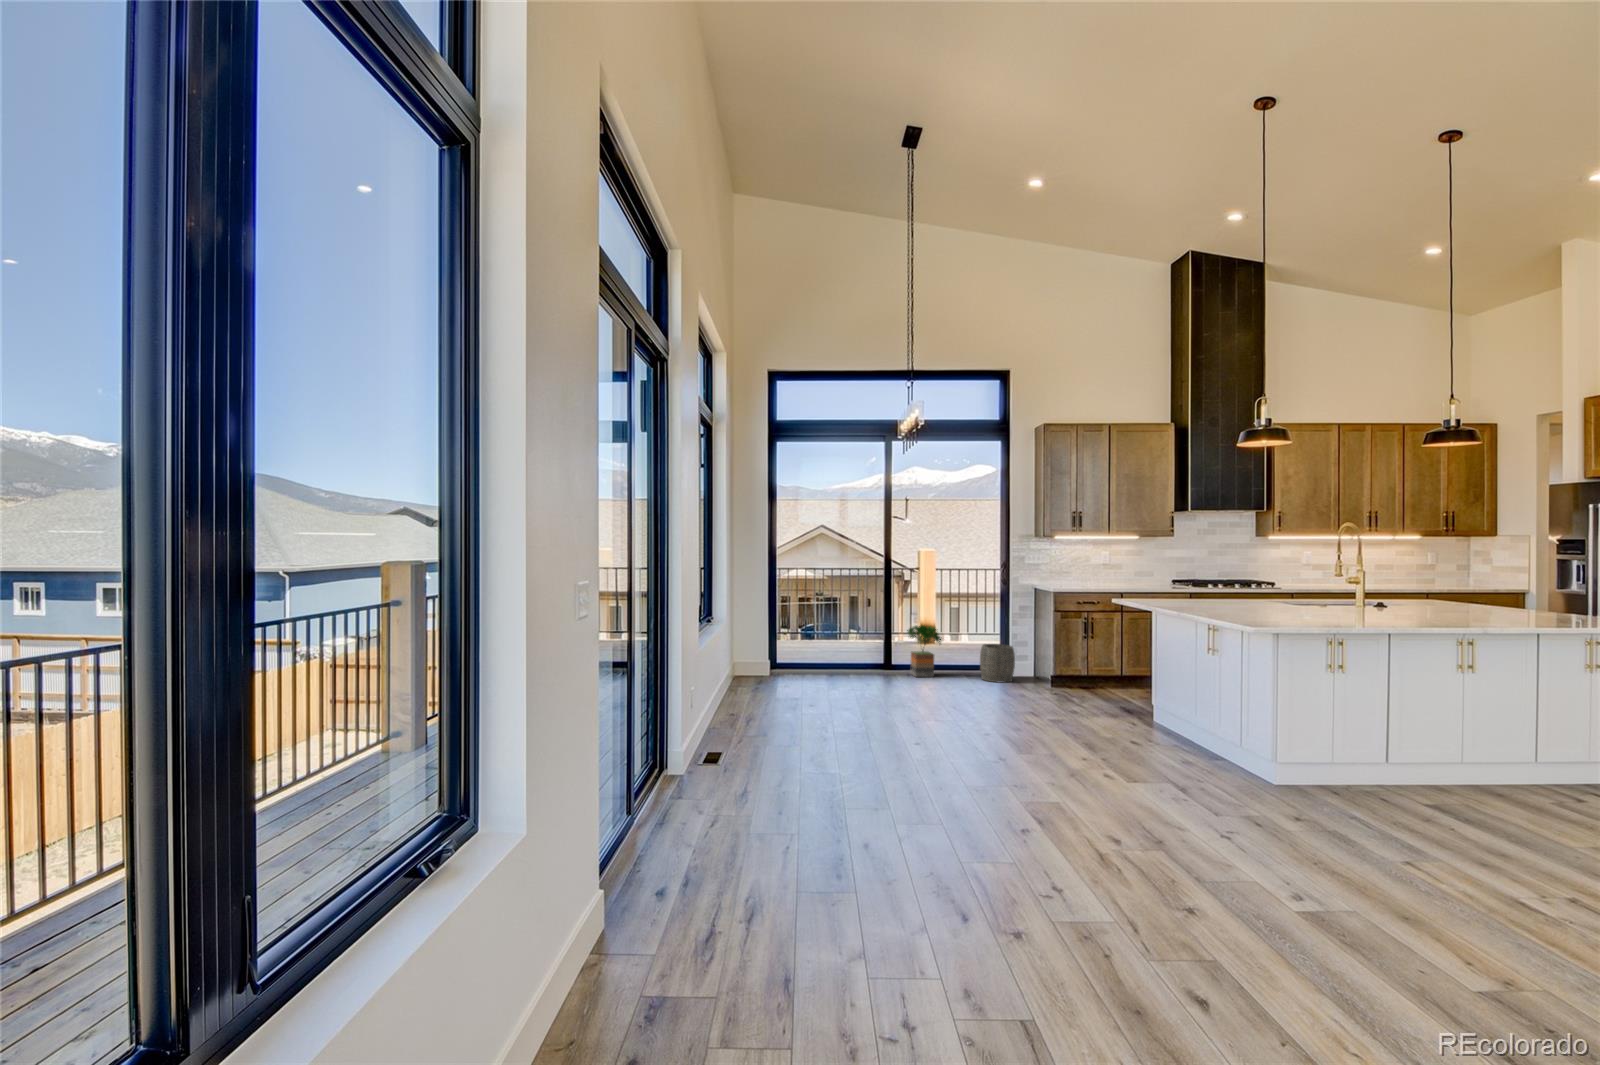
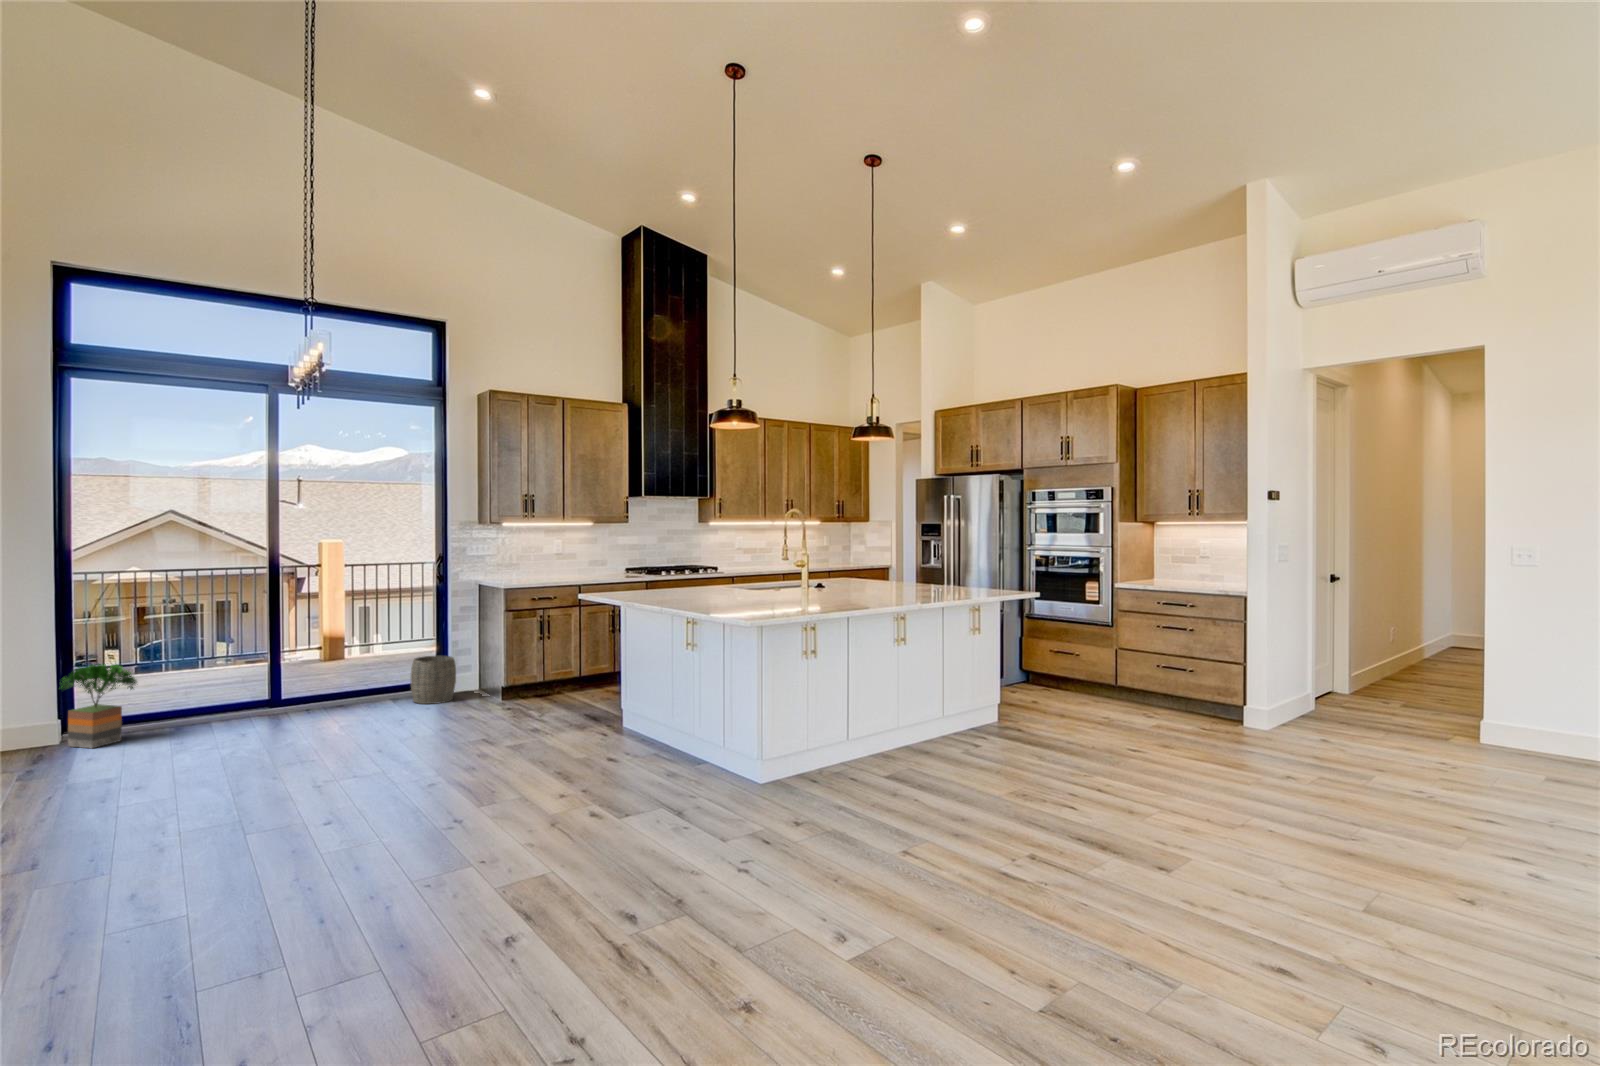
potted tree: present [907,625,942,677] -> present [61,664,137,749]

